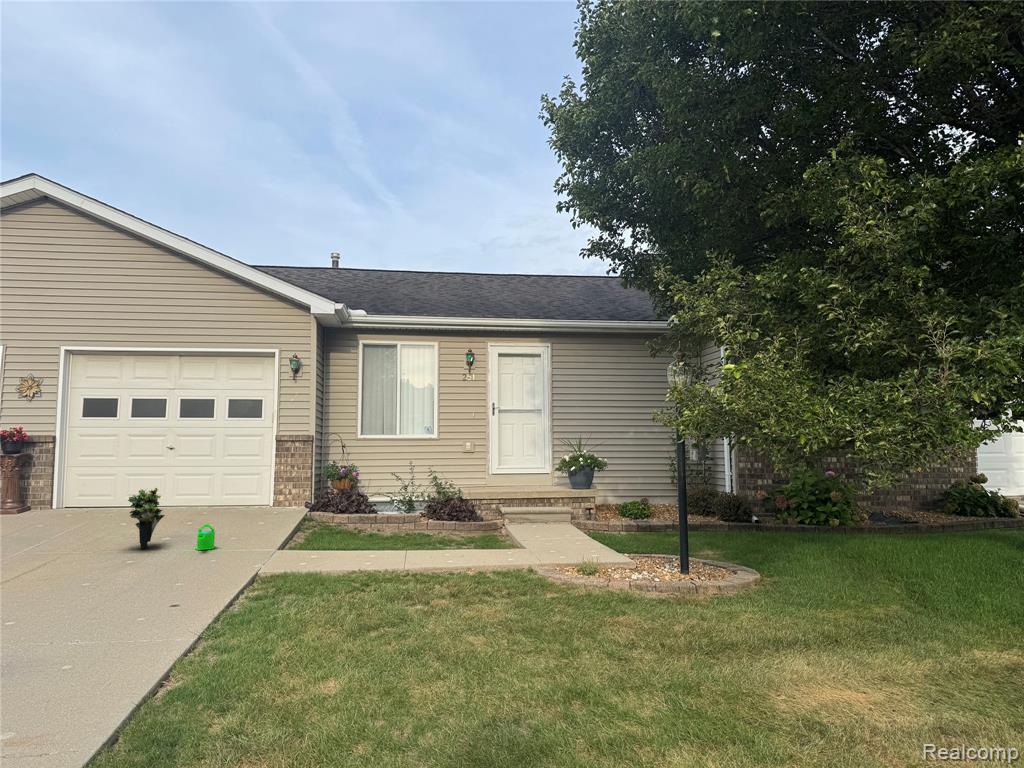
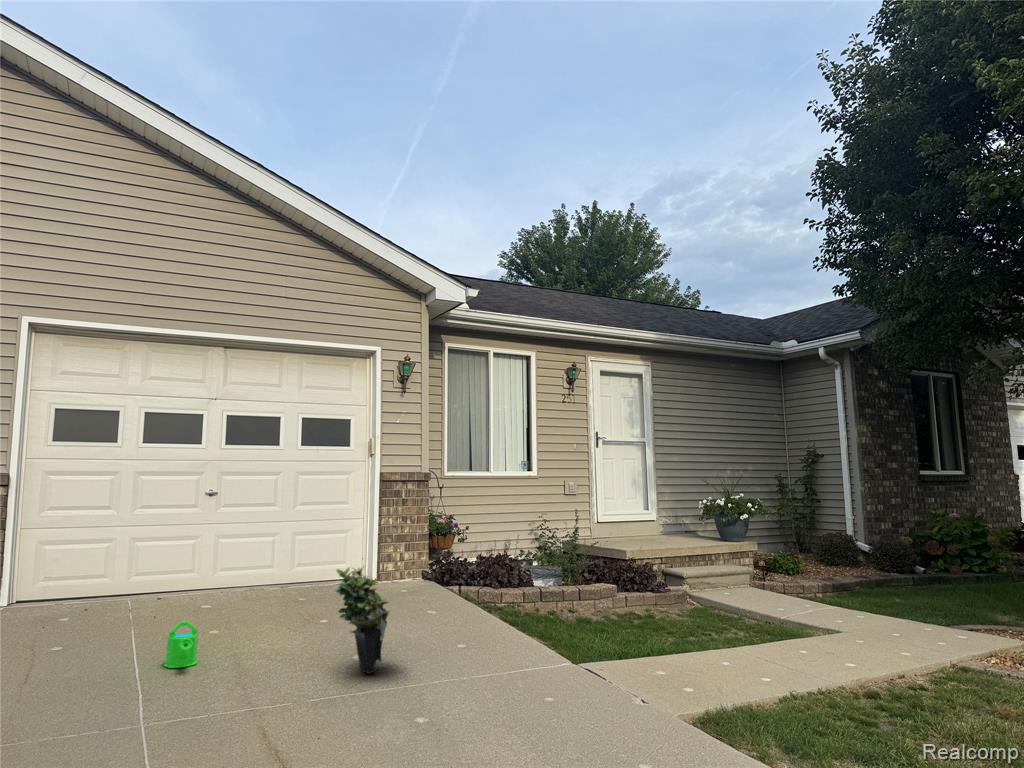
watering can: present [195,524,215,550] -> present [164,621,198,668]

